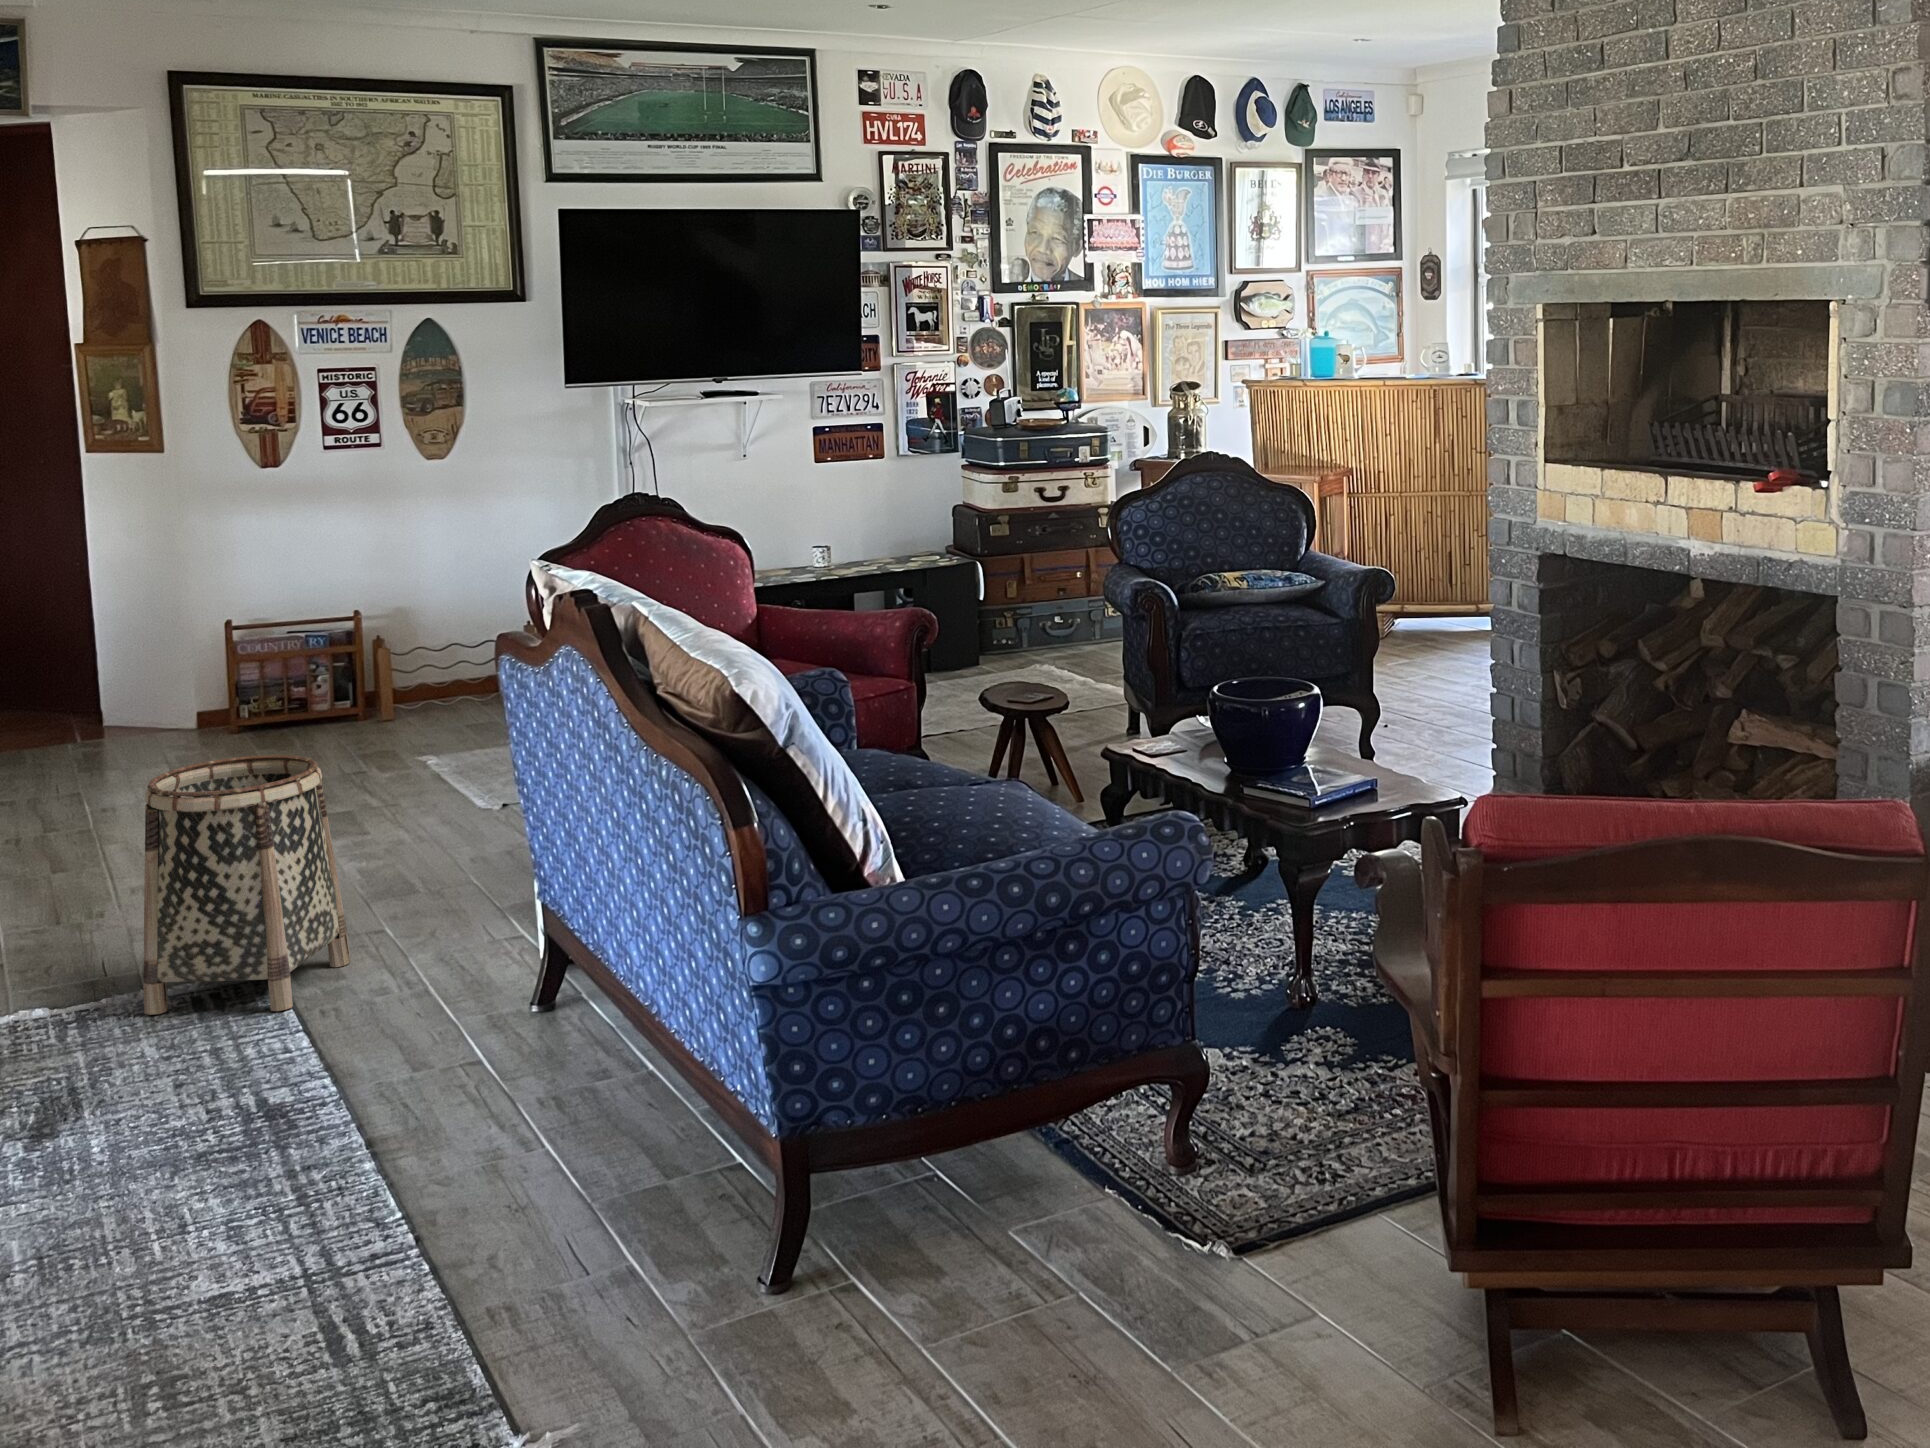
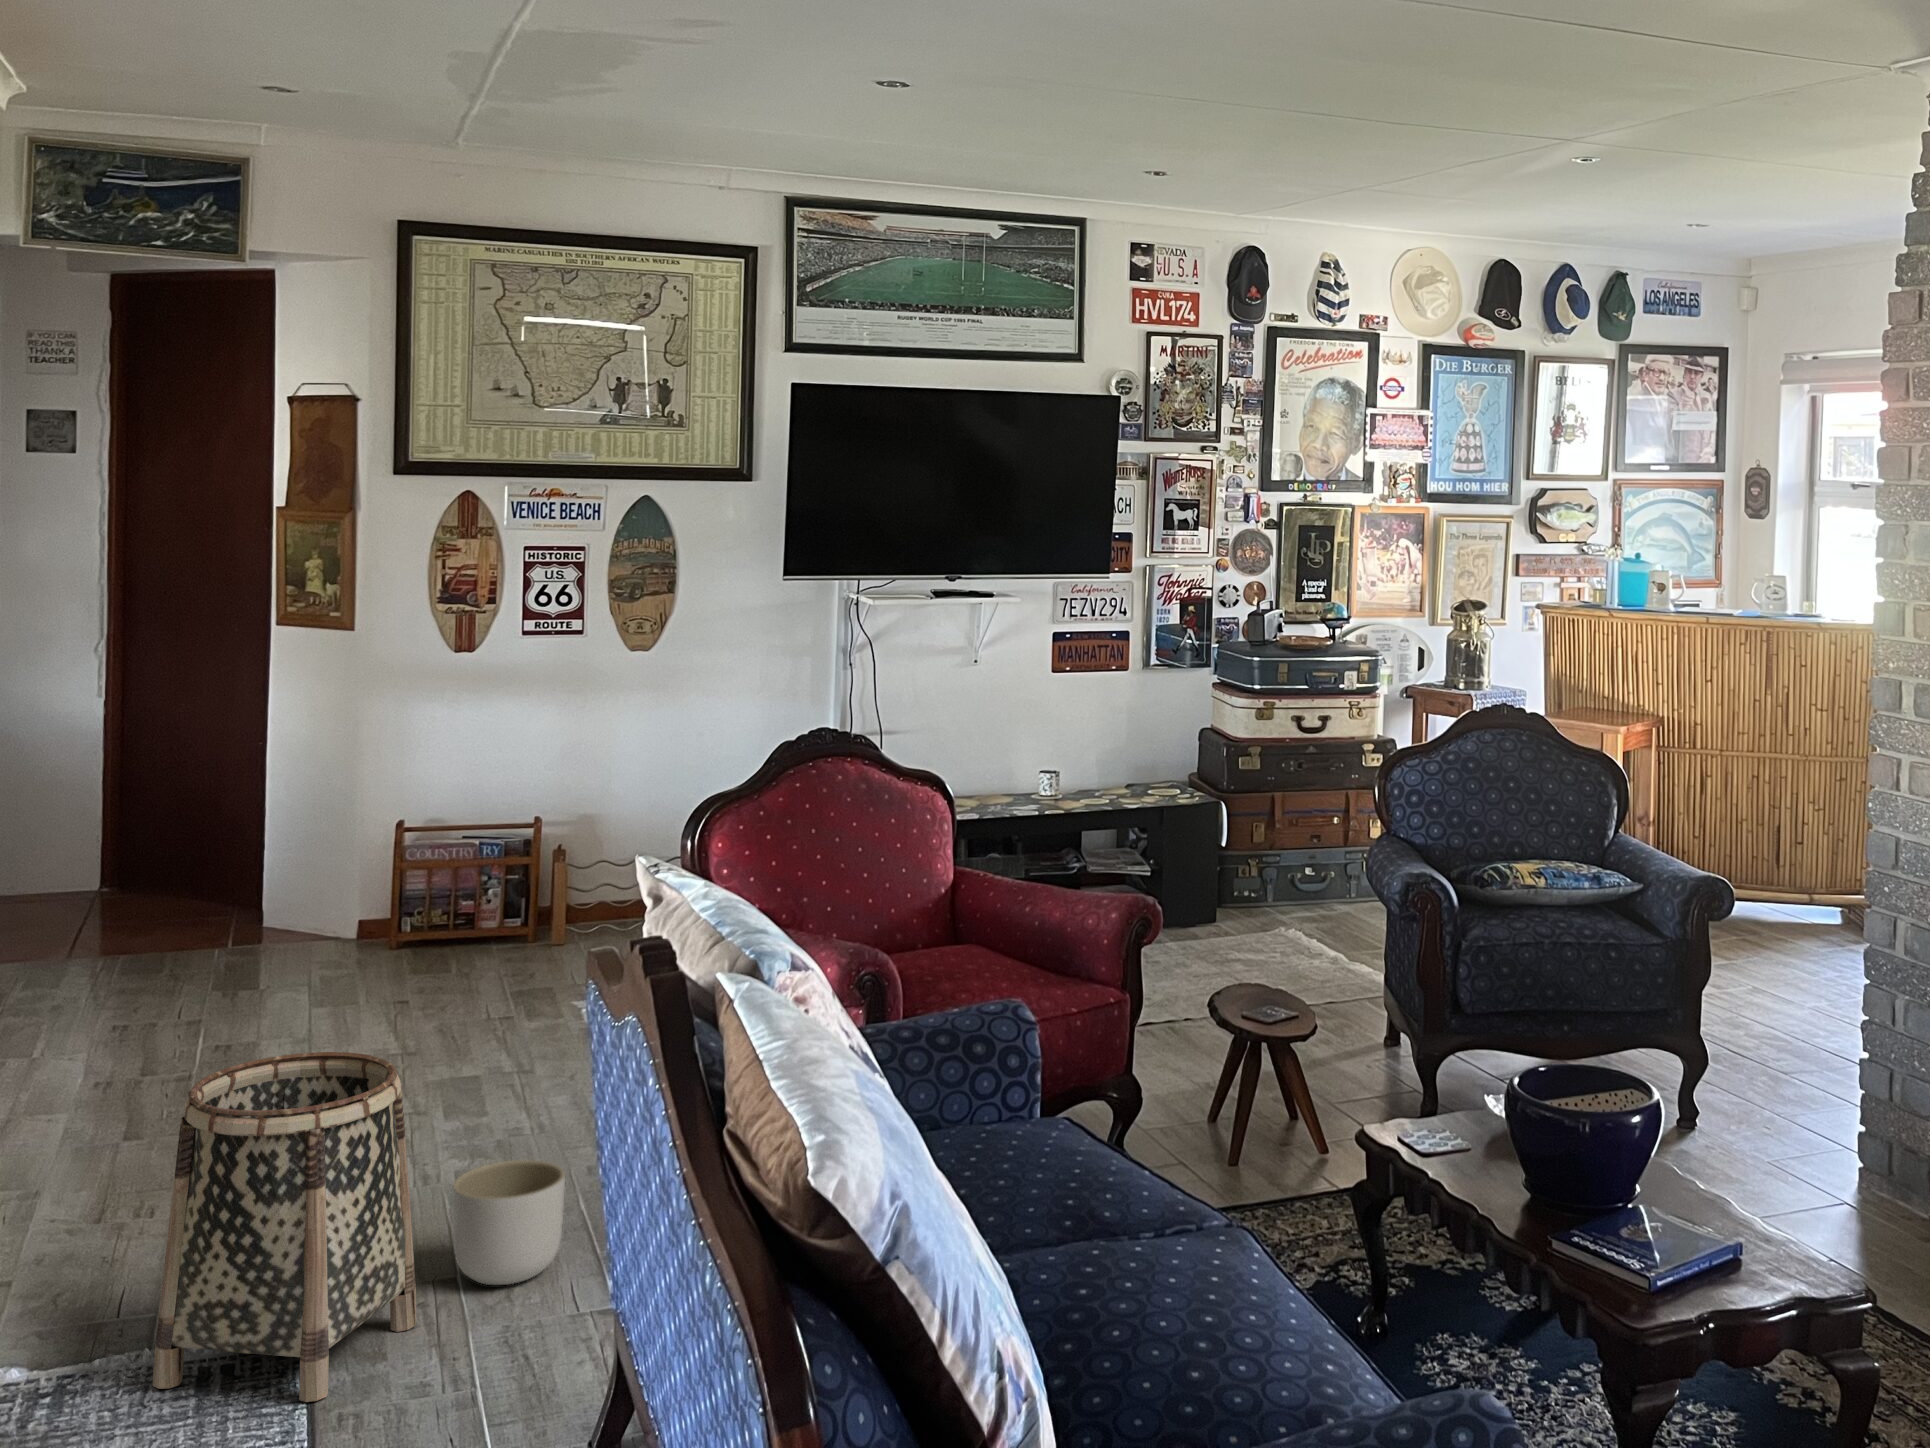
planter: none [364,841,458,934] -> present [452,1160,565,1285]

